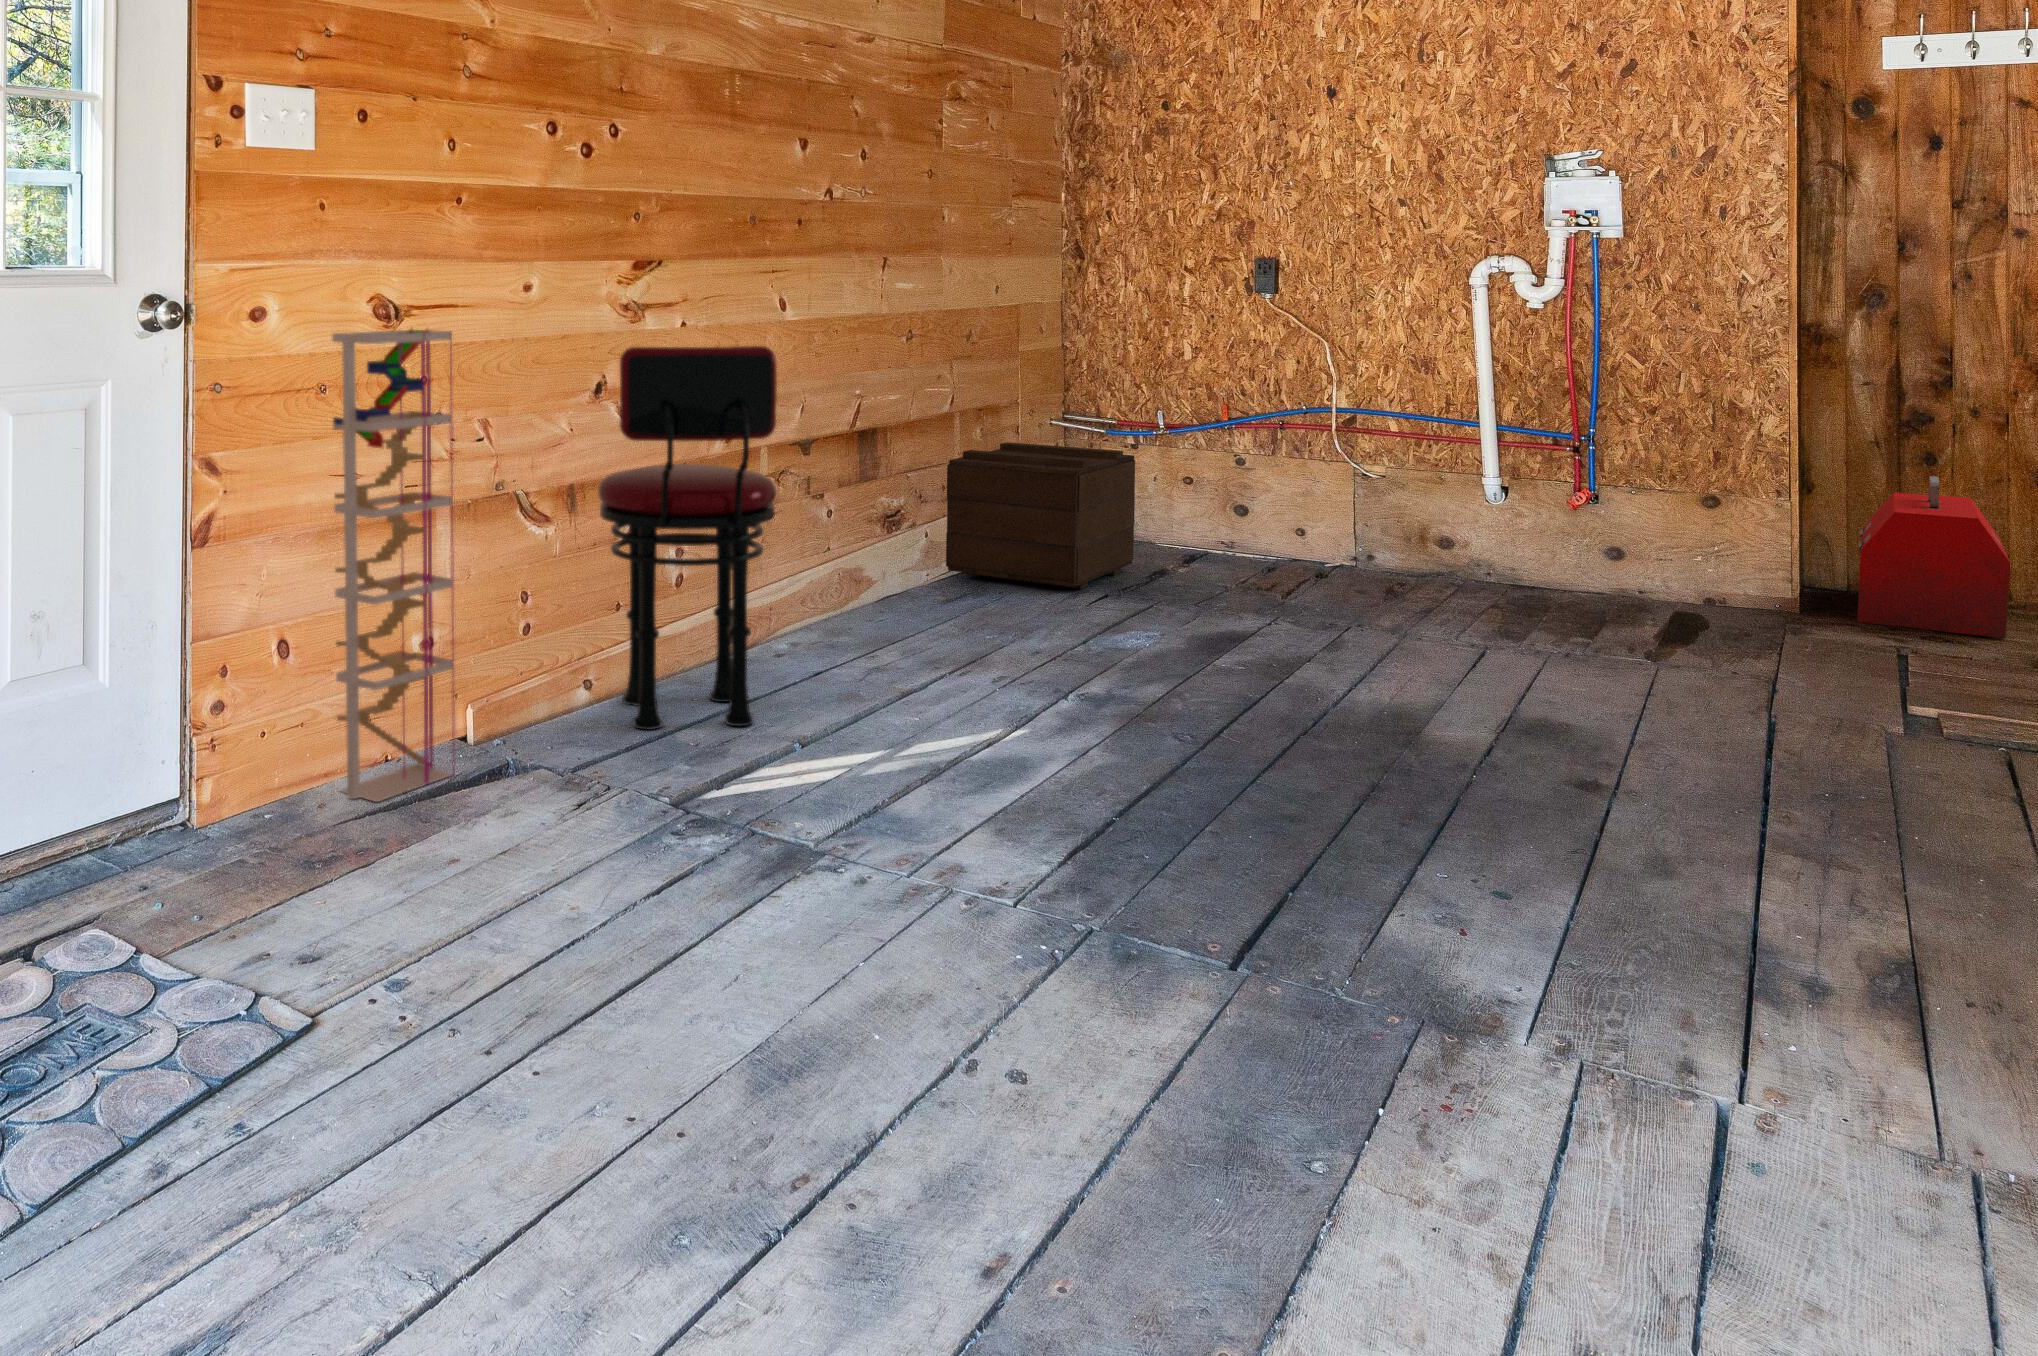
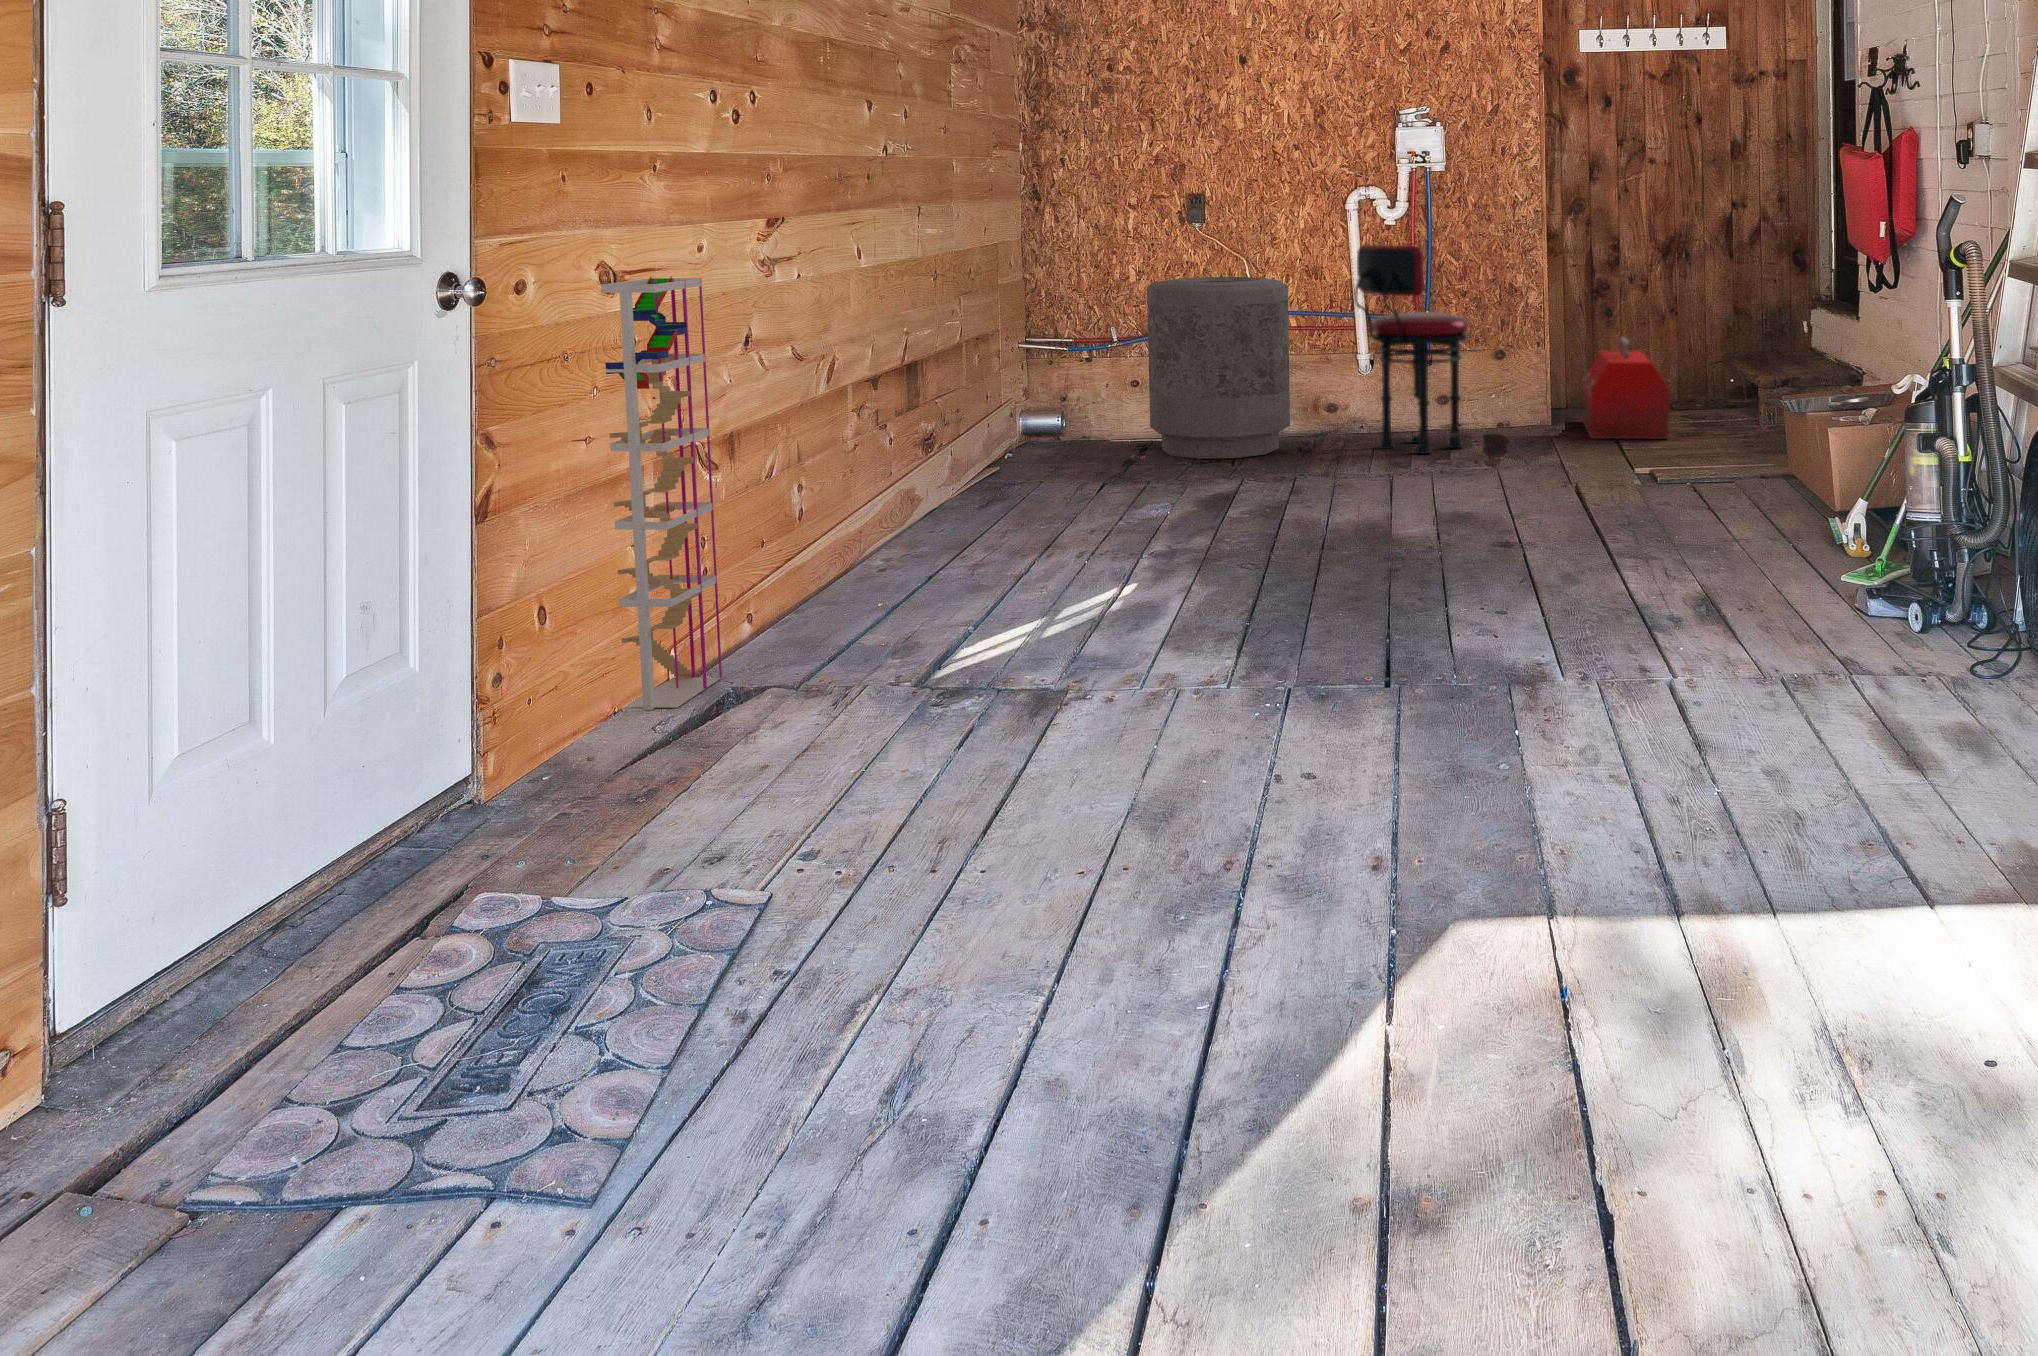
stool: present [598,346,777,730] -> present [1354,244,1469,454]
trash can: none [1181,360,1368,587] -> present [1147,277,1290,459]
wooden crate: present [946,442,1135,589] -> none [973,359,1120,476]

